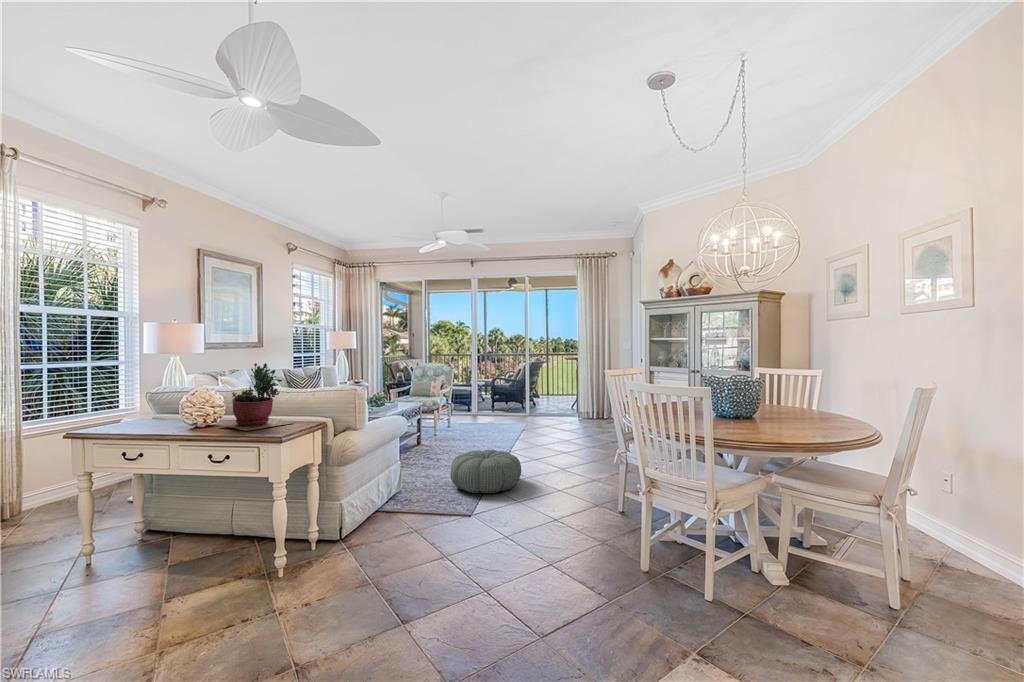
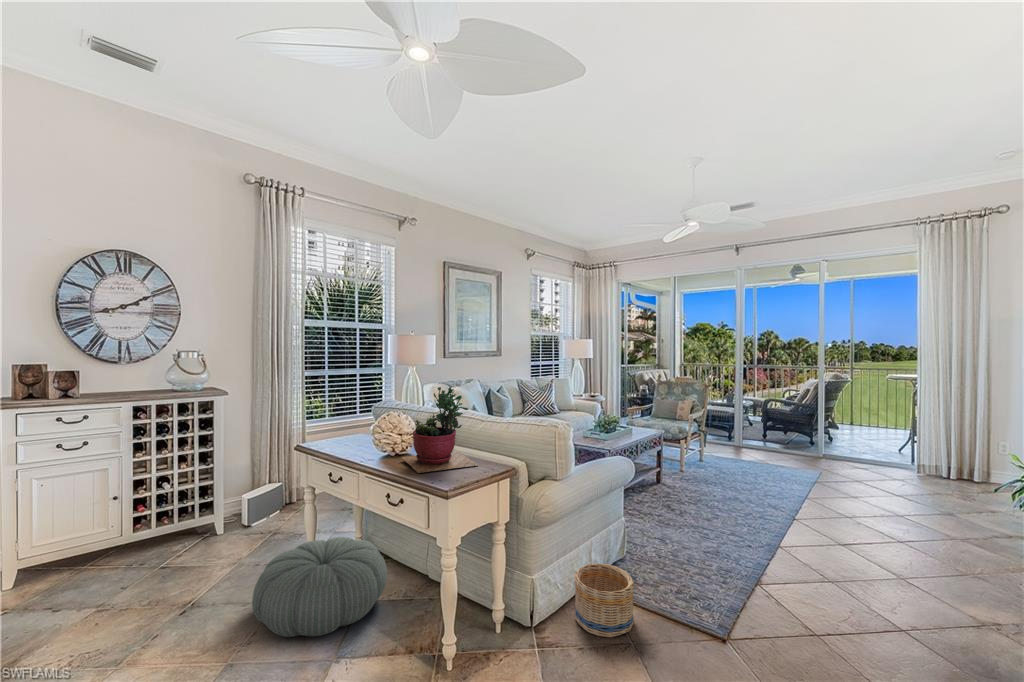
pouf: present [450,449,522,493] -> present [252,537,387,637]
basket: none [370,489,413,533] -> present [574,563,634,637]

